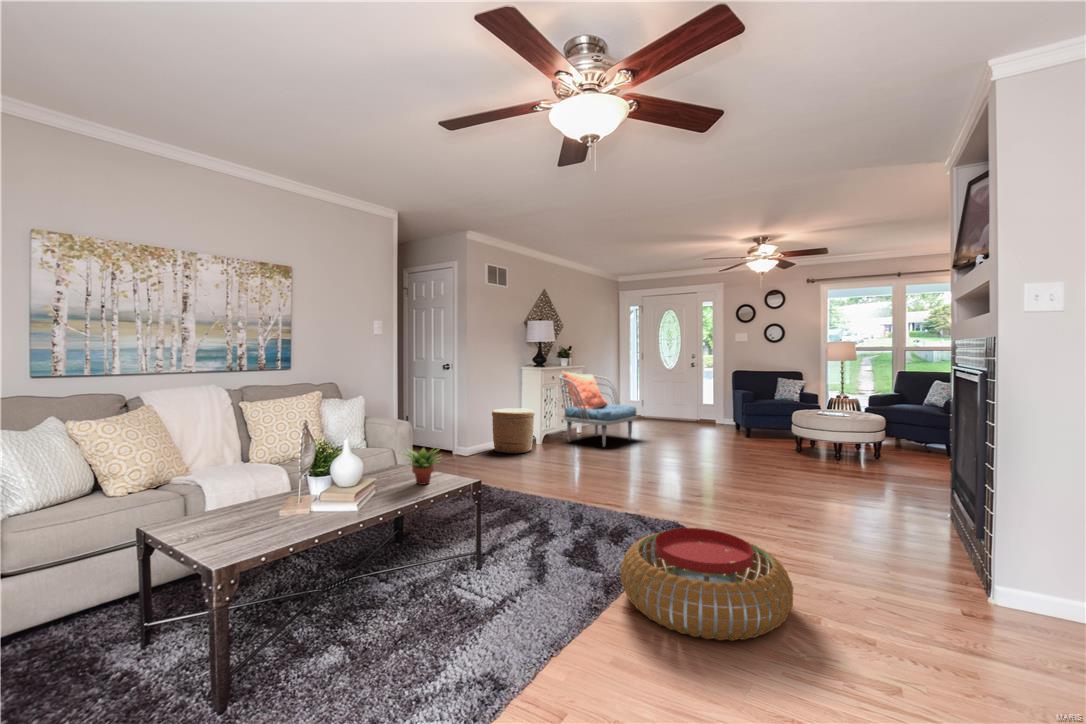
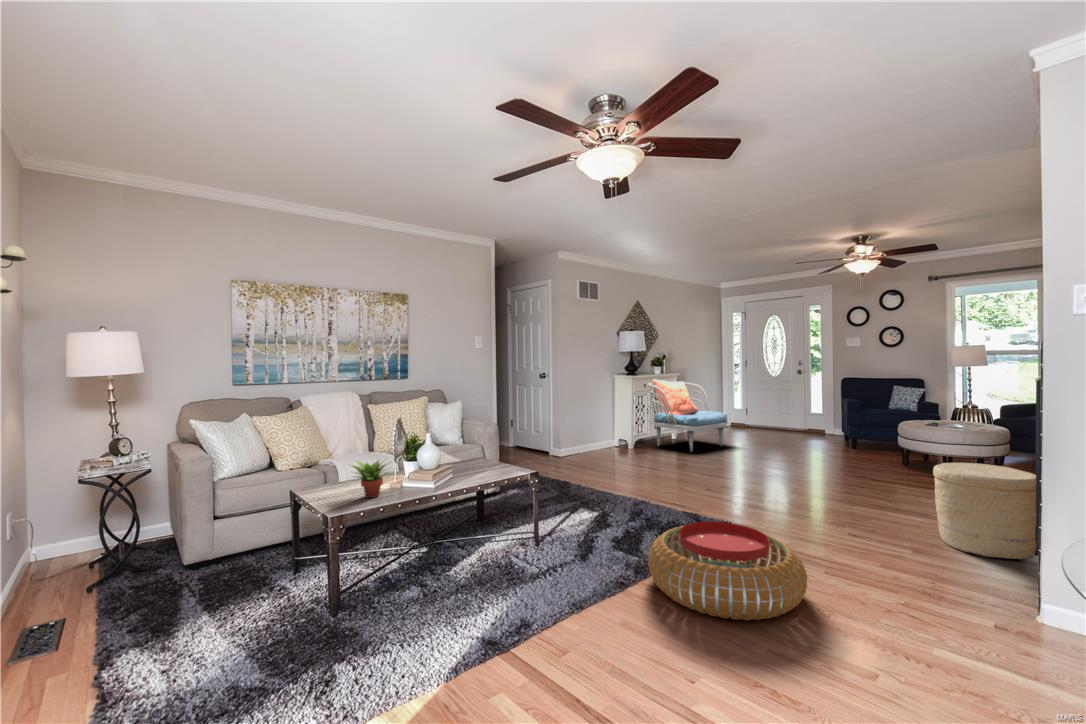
woven basket: present [492,408,535,454] -> present [933,463,1036,559]
succulent plant: present [402,448,440,485] -> present [350,460,392,498]

